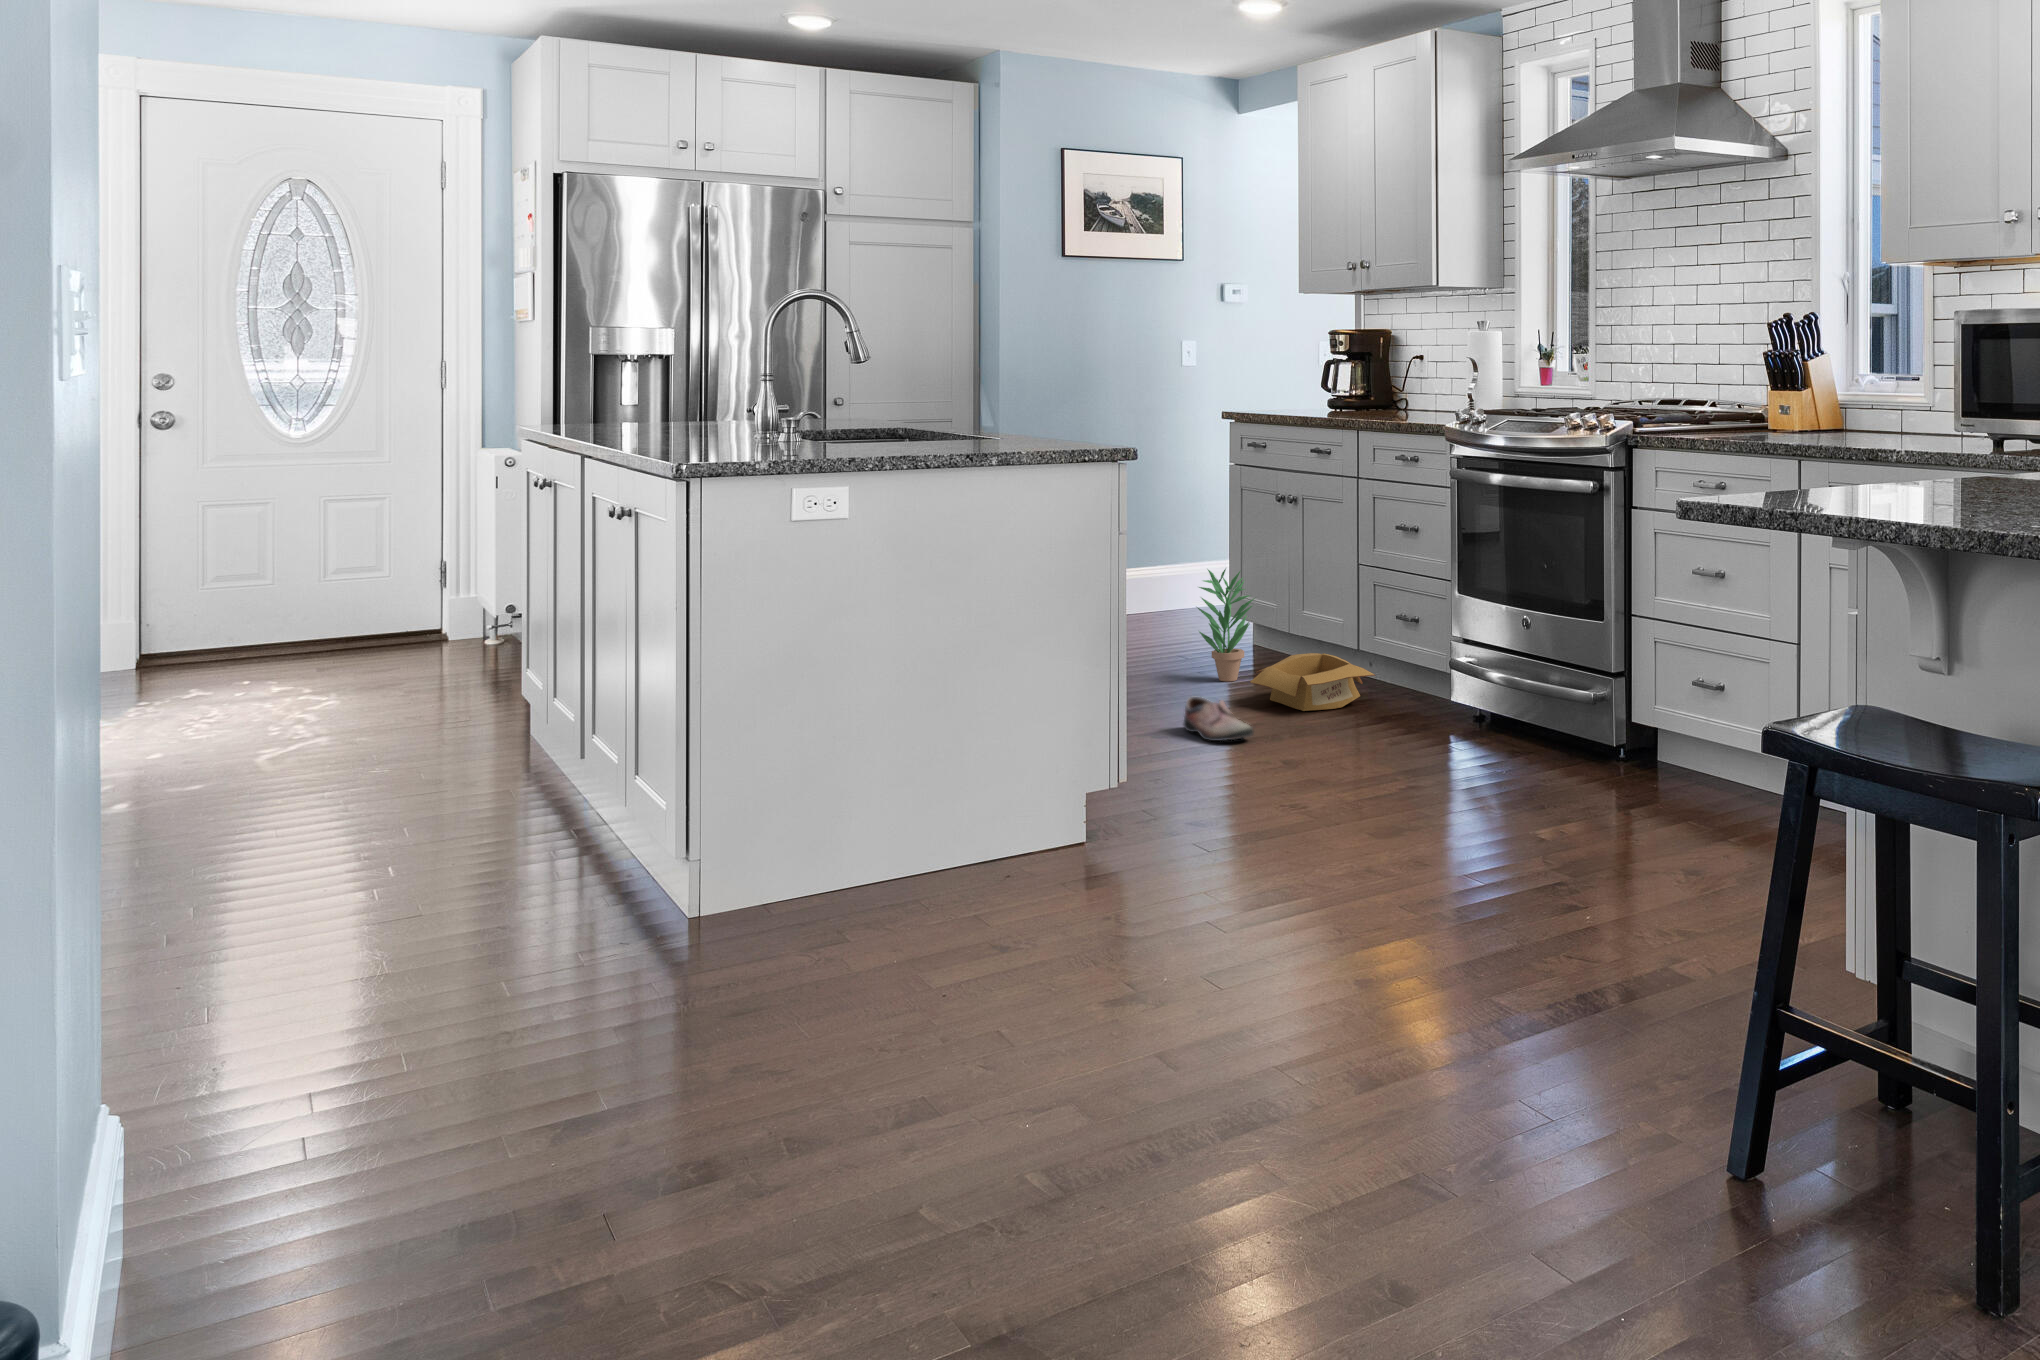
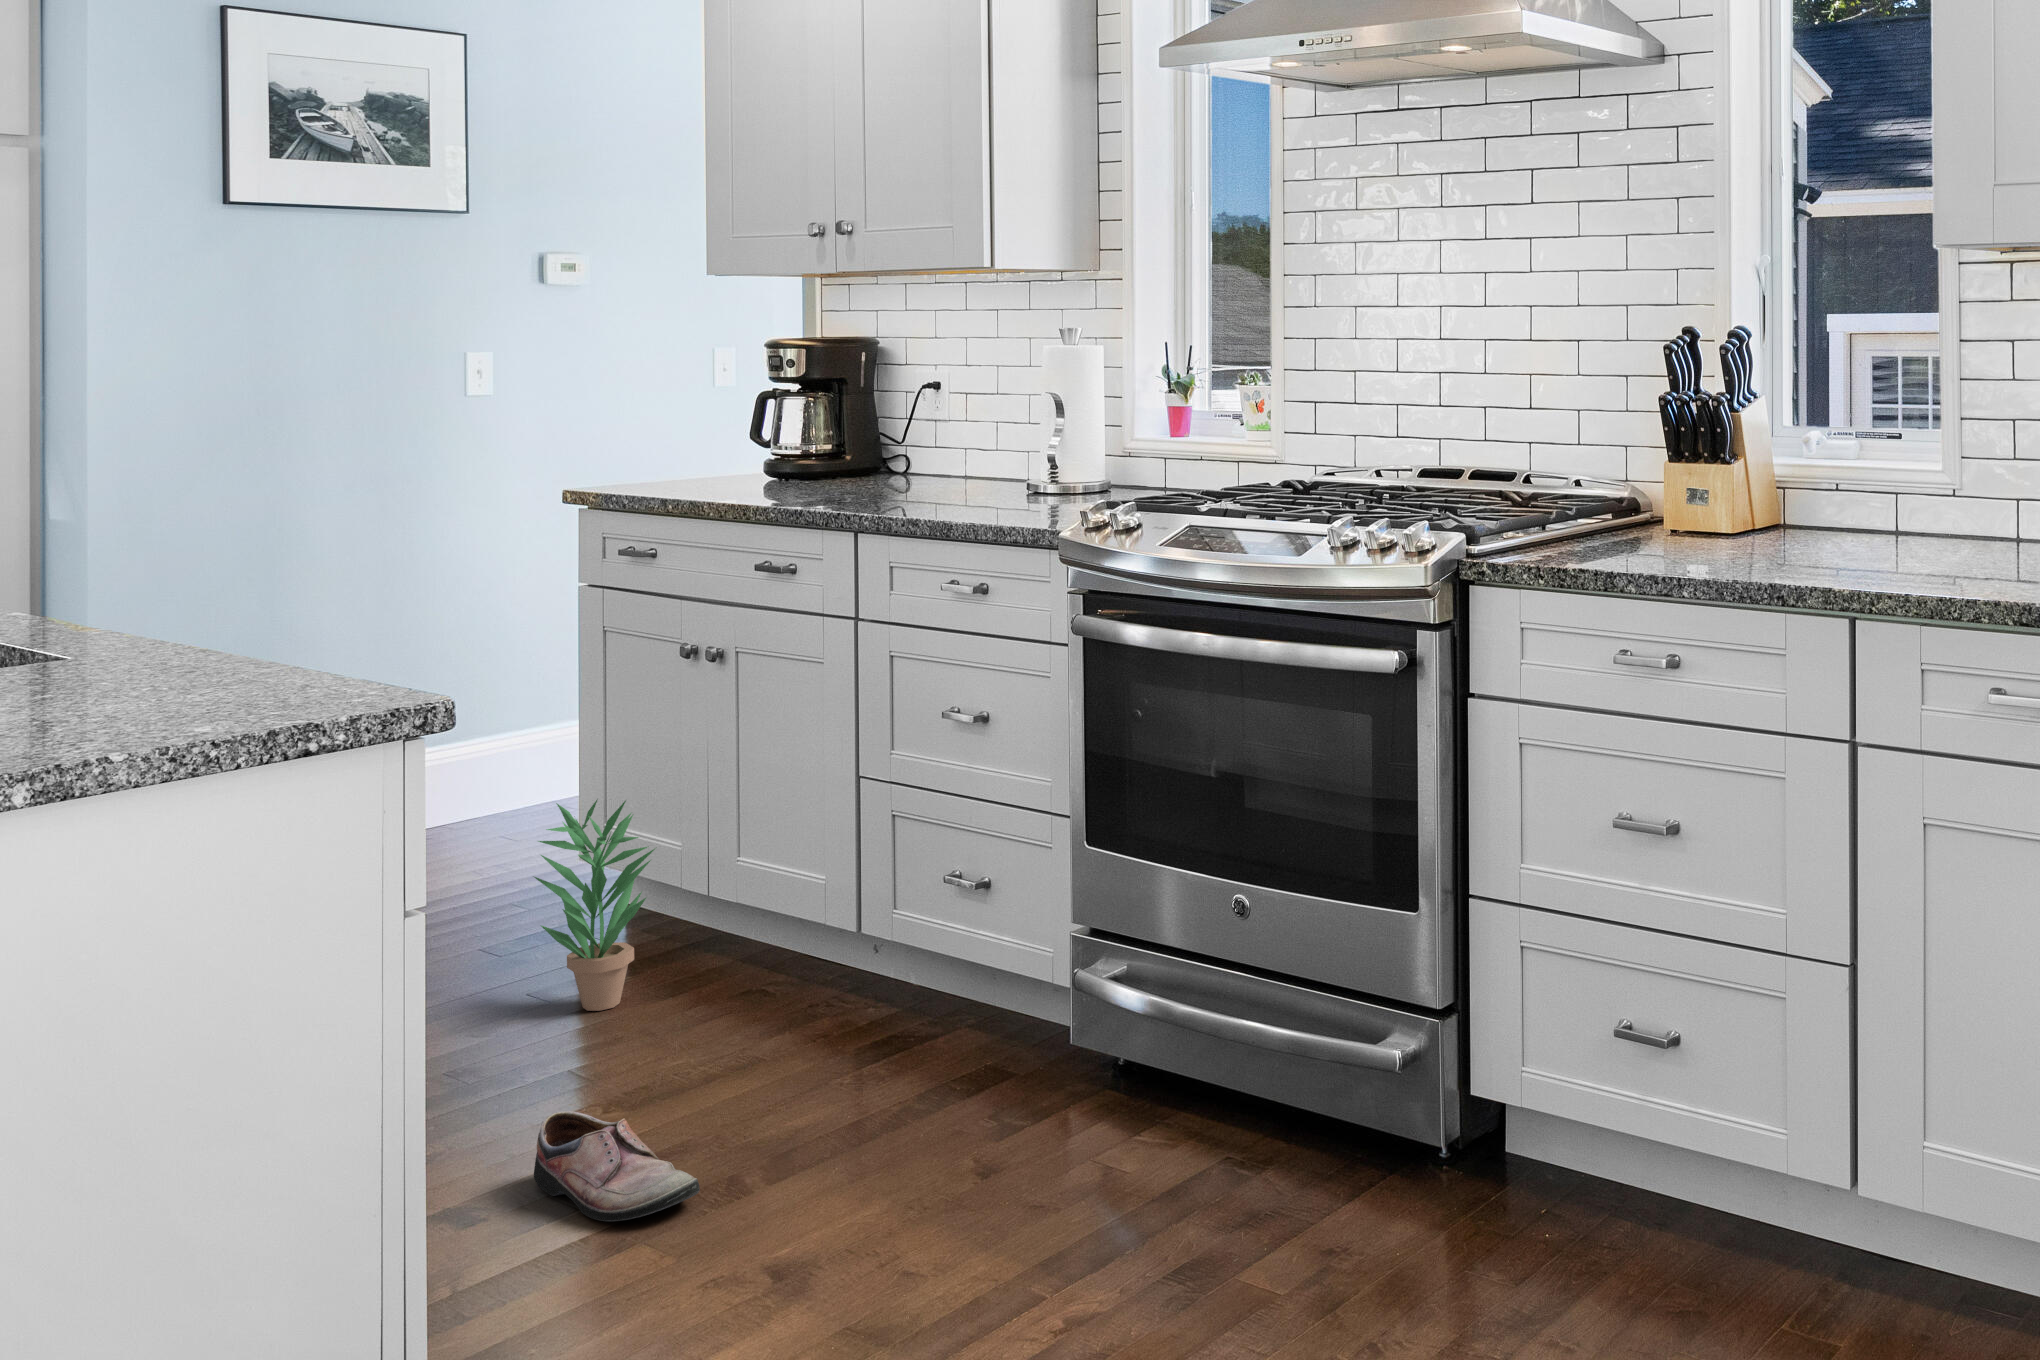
cardboard box: present [1250,653,1374,711] -> none [662,951,917,1087]

